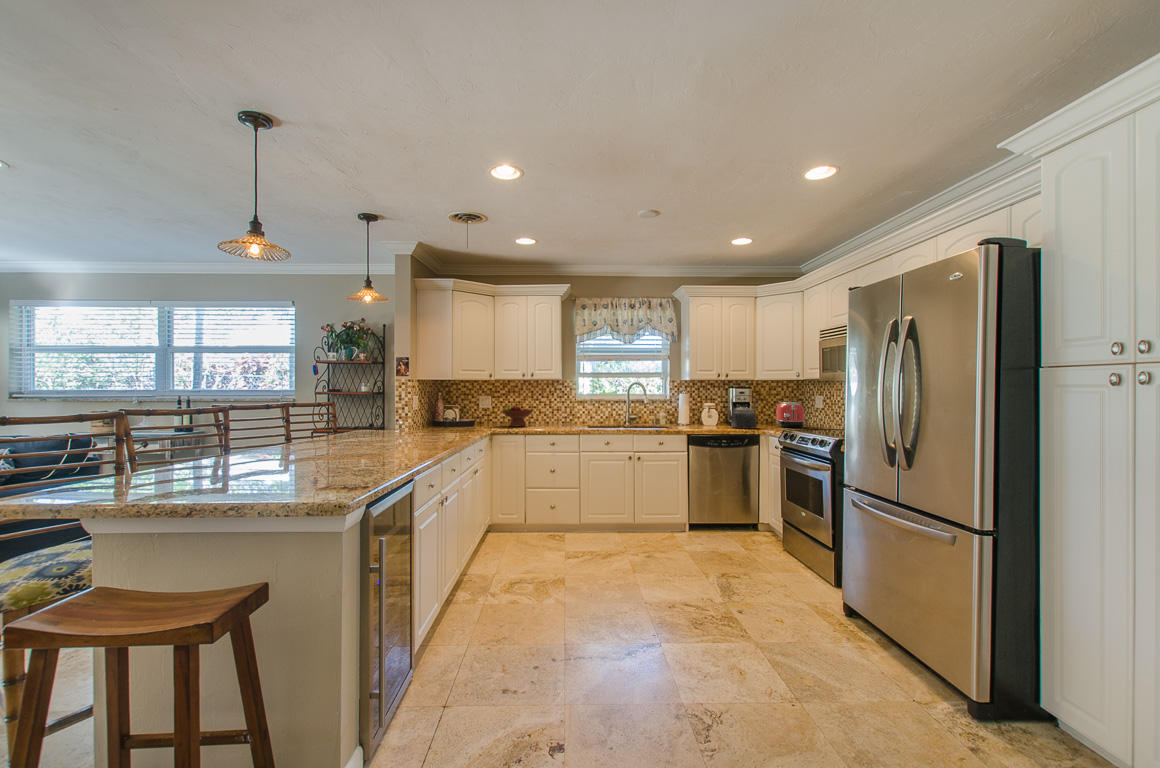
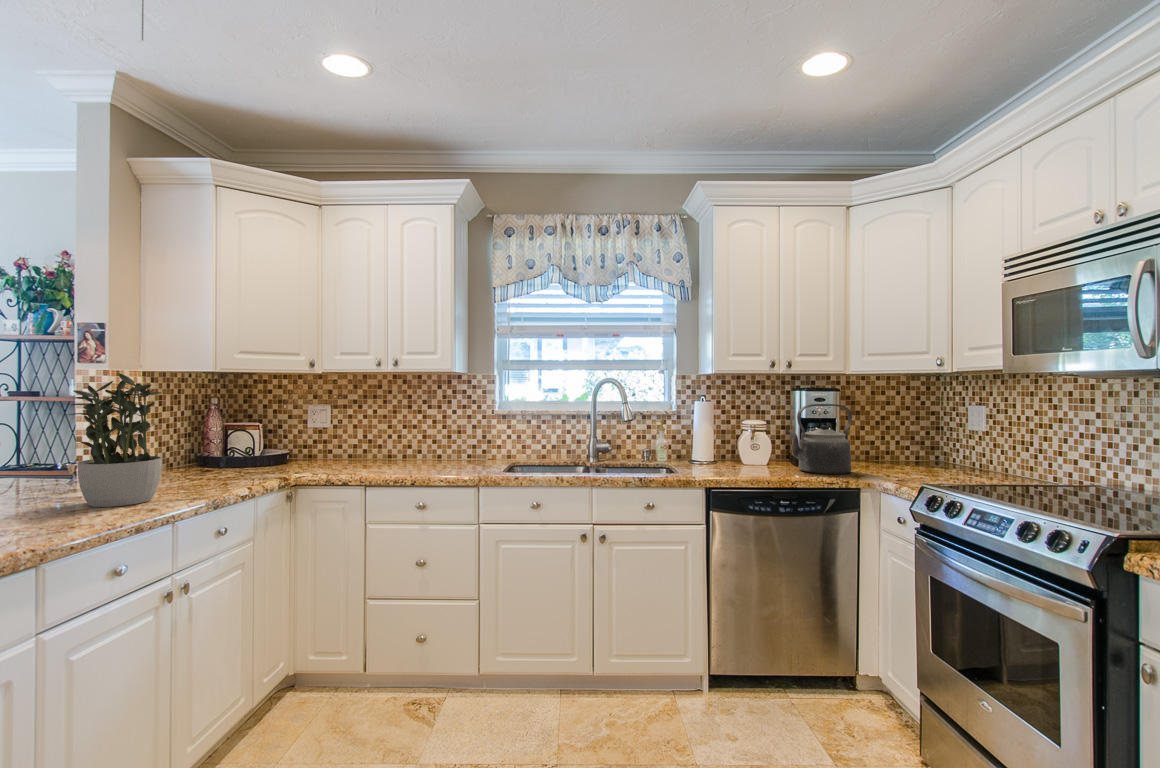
potted plant: none [425,382,461,437] -> present [69,373,162,507]
toaster: present [776,402,804,428] -> none [888,418,952,473]
fruit bowl: present [502,405,533,426] -> none [338,421,407,465]

